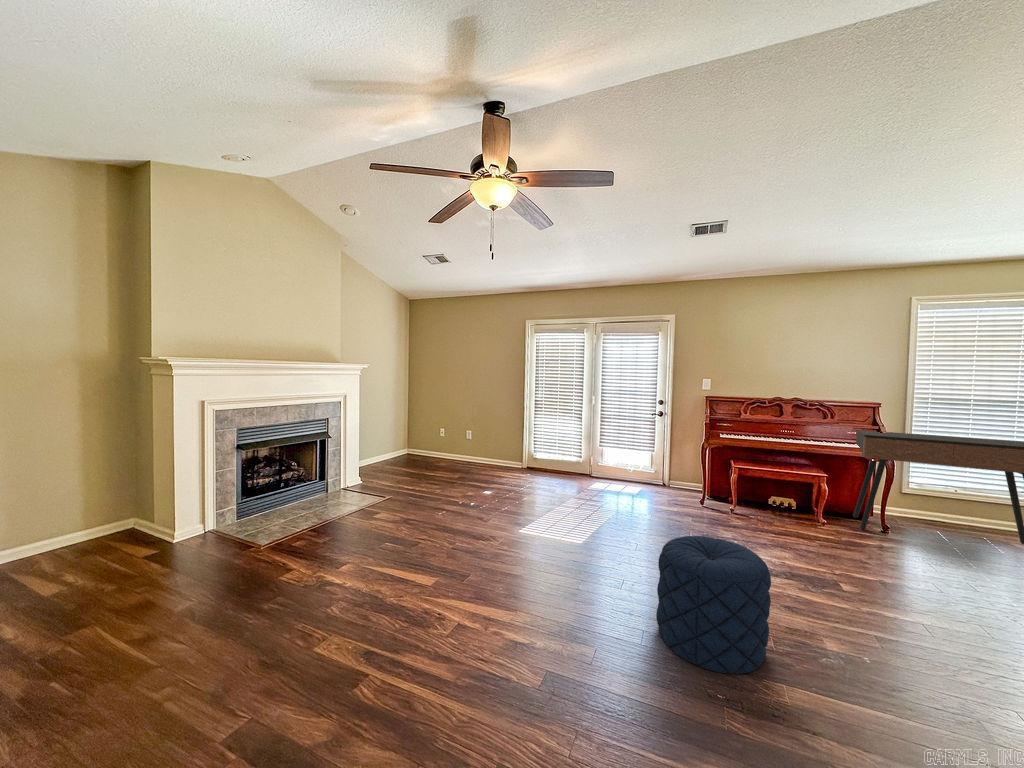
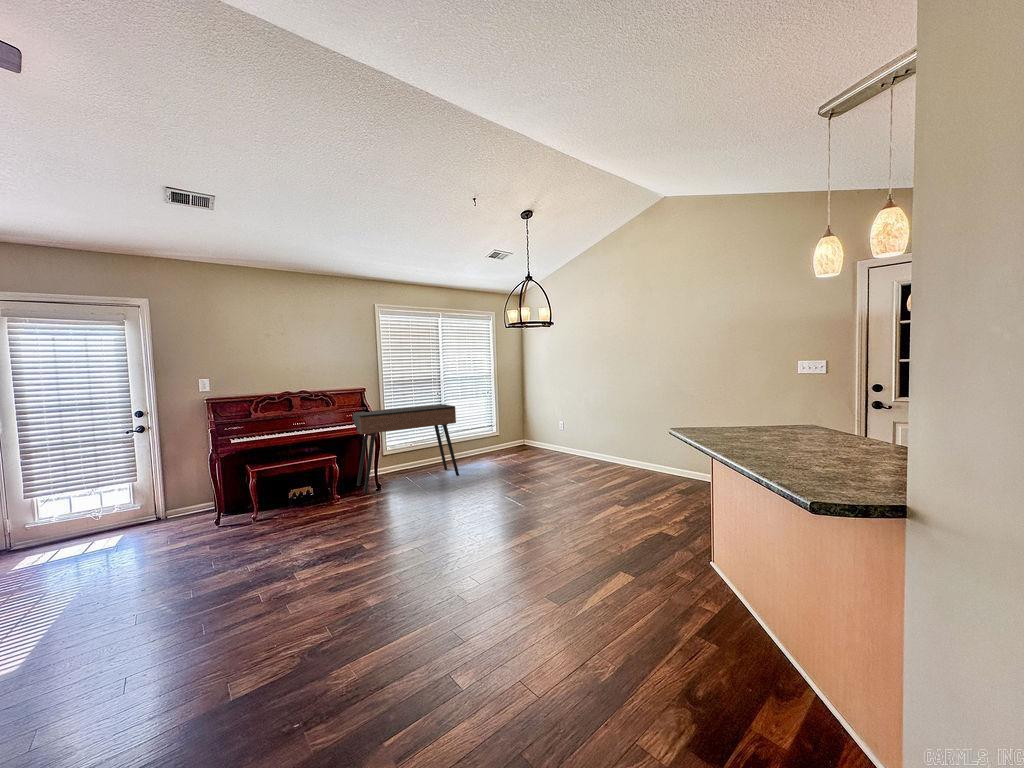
pouf: present [656,536,771,674] -> none [190,552,328,719]

